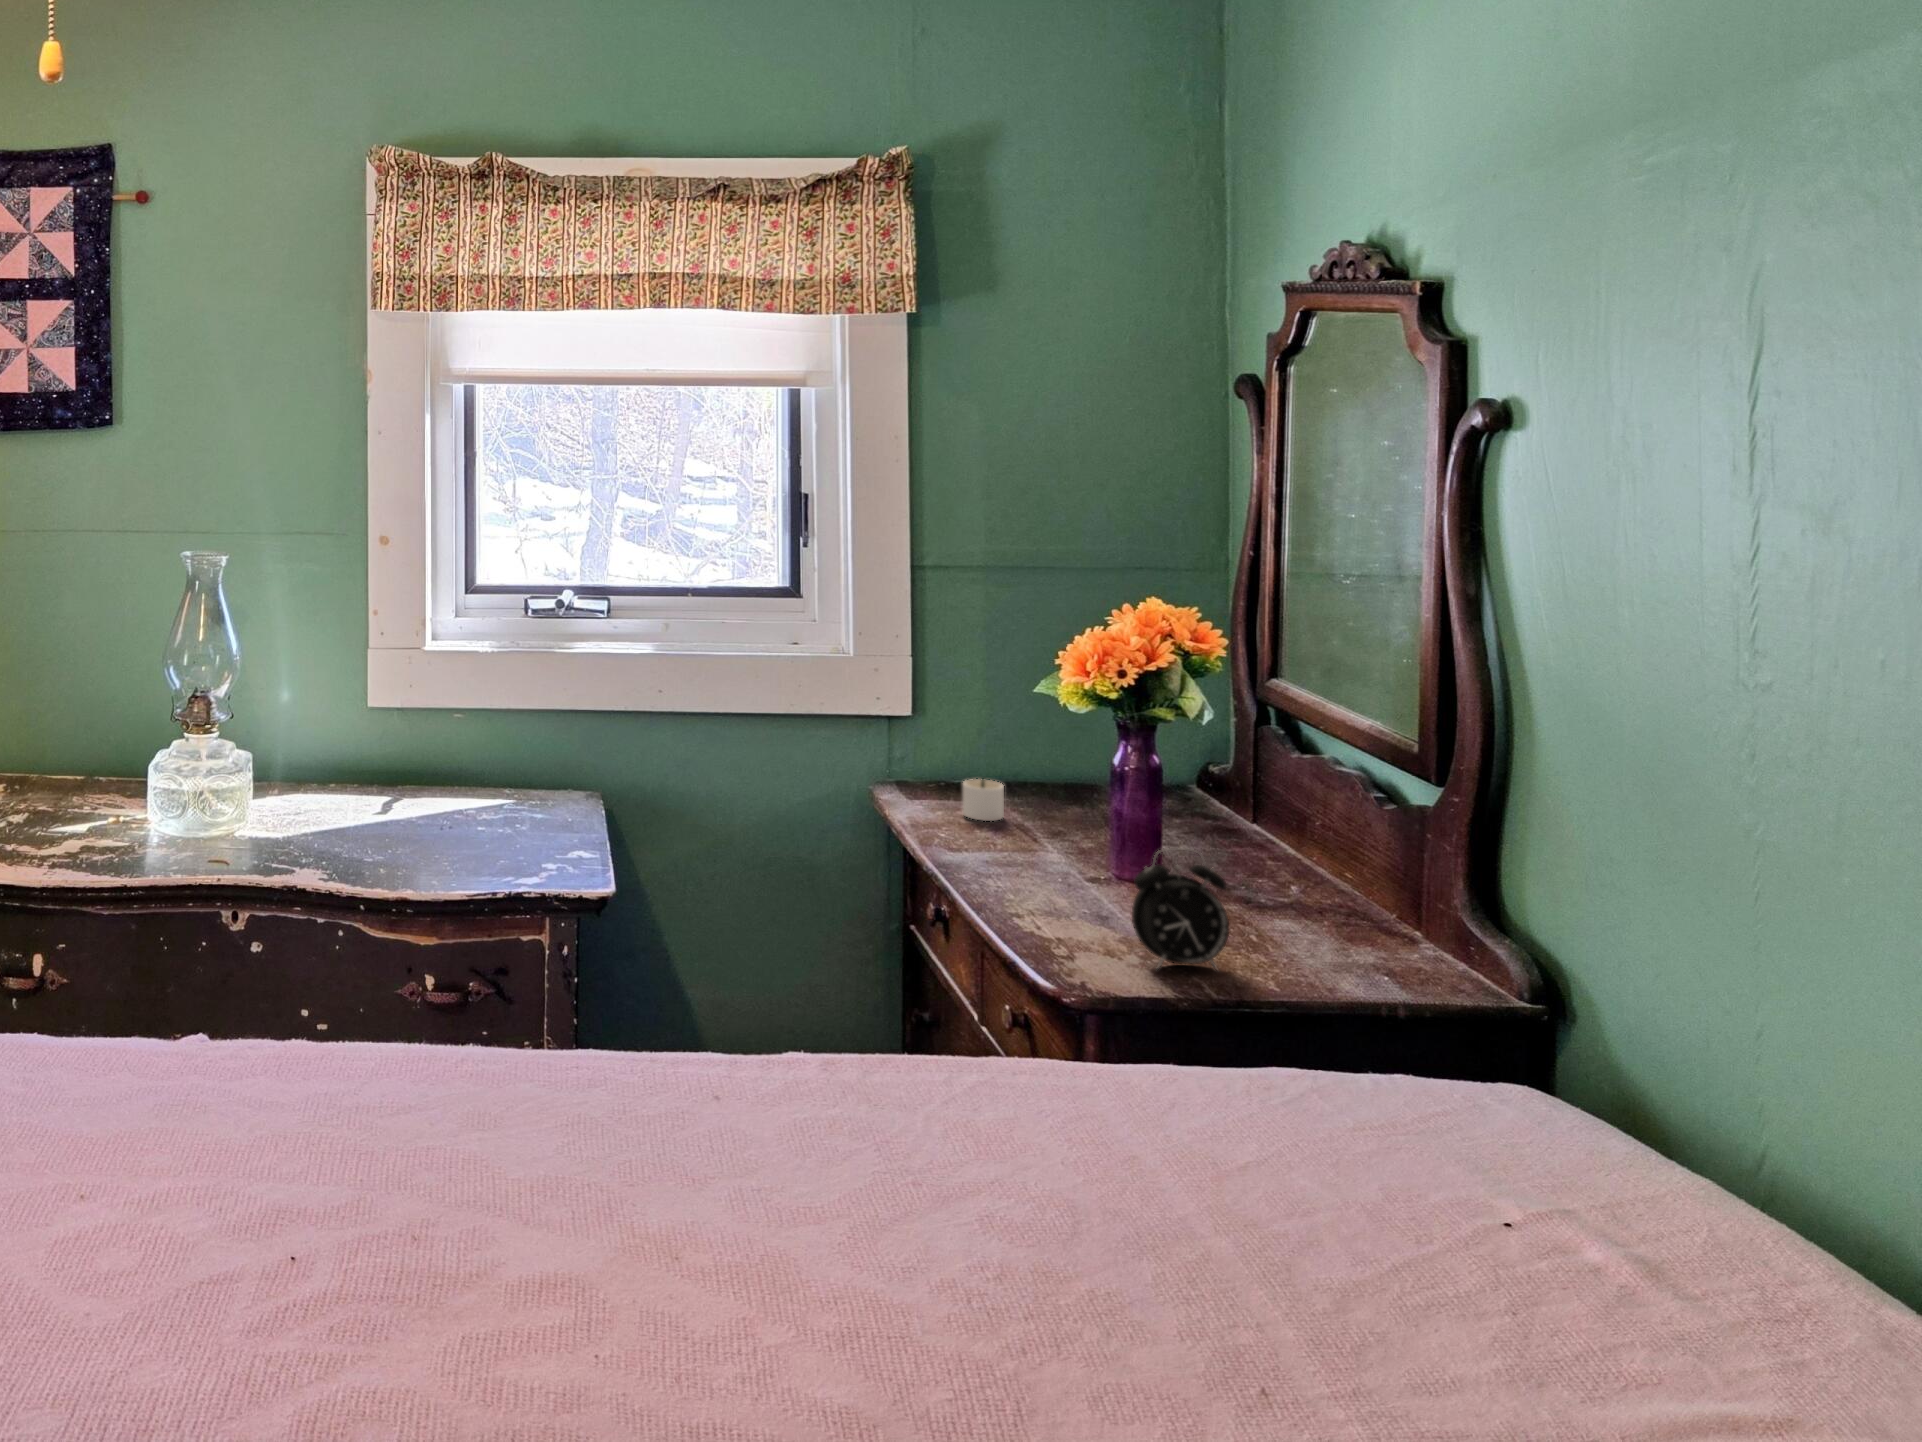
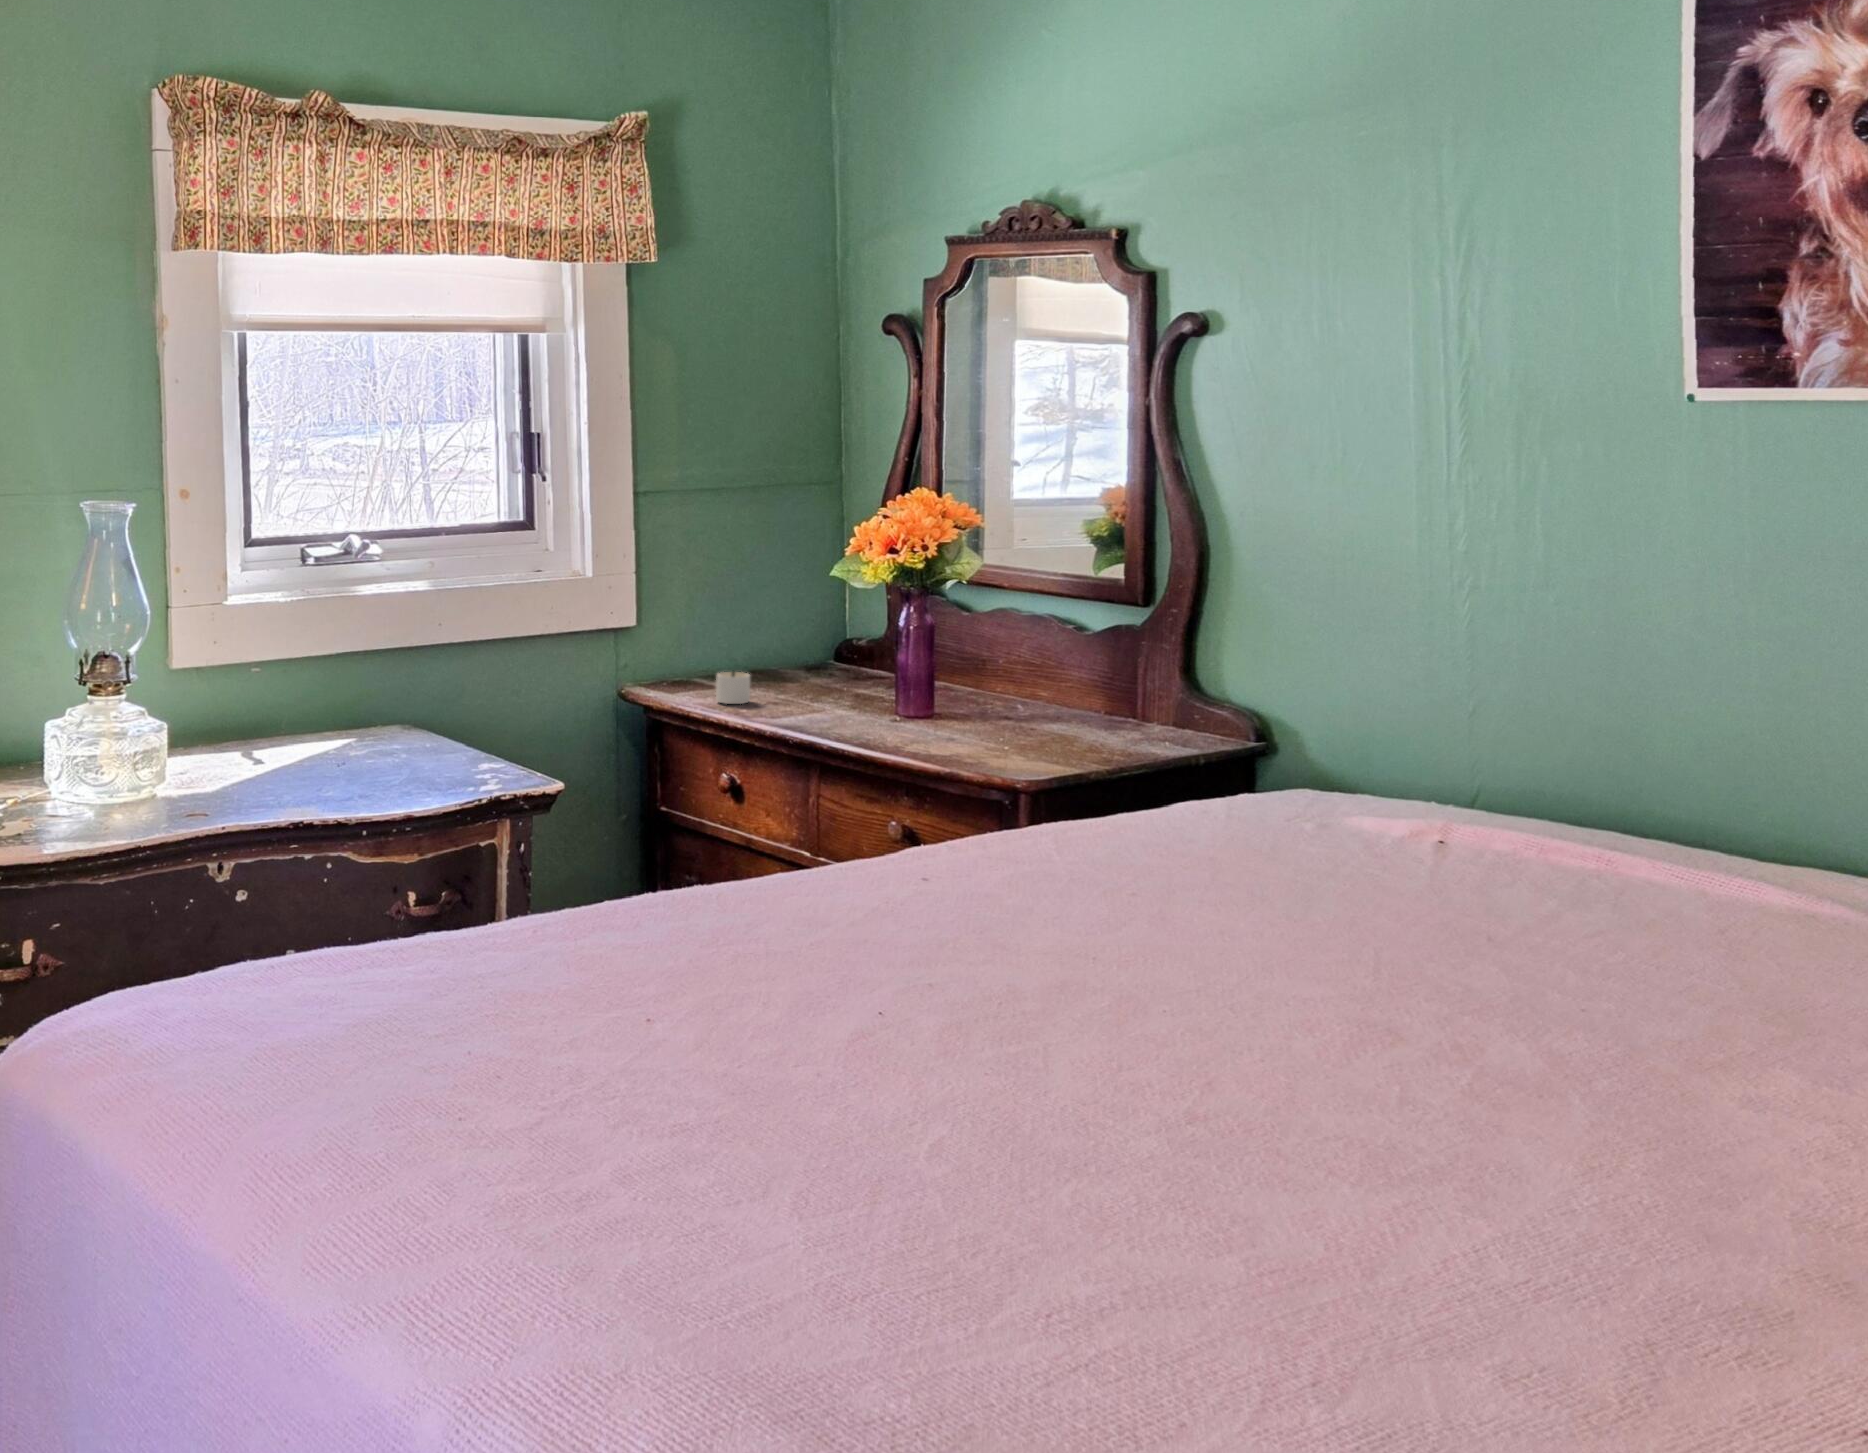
alarm clock: present [1132,850,1229,969] -> none [983,673,1049,764]

